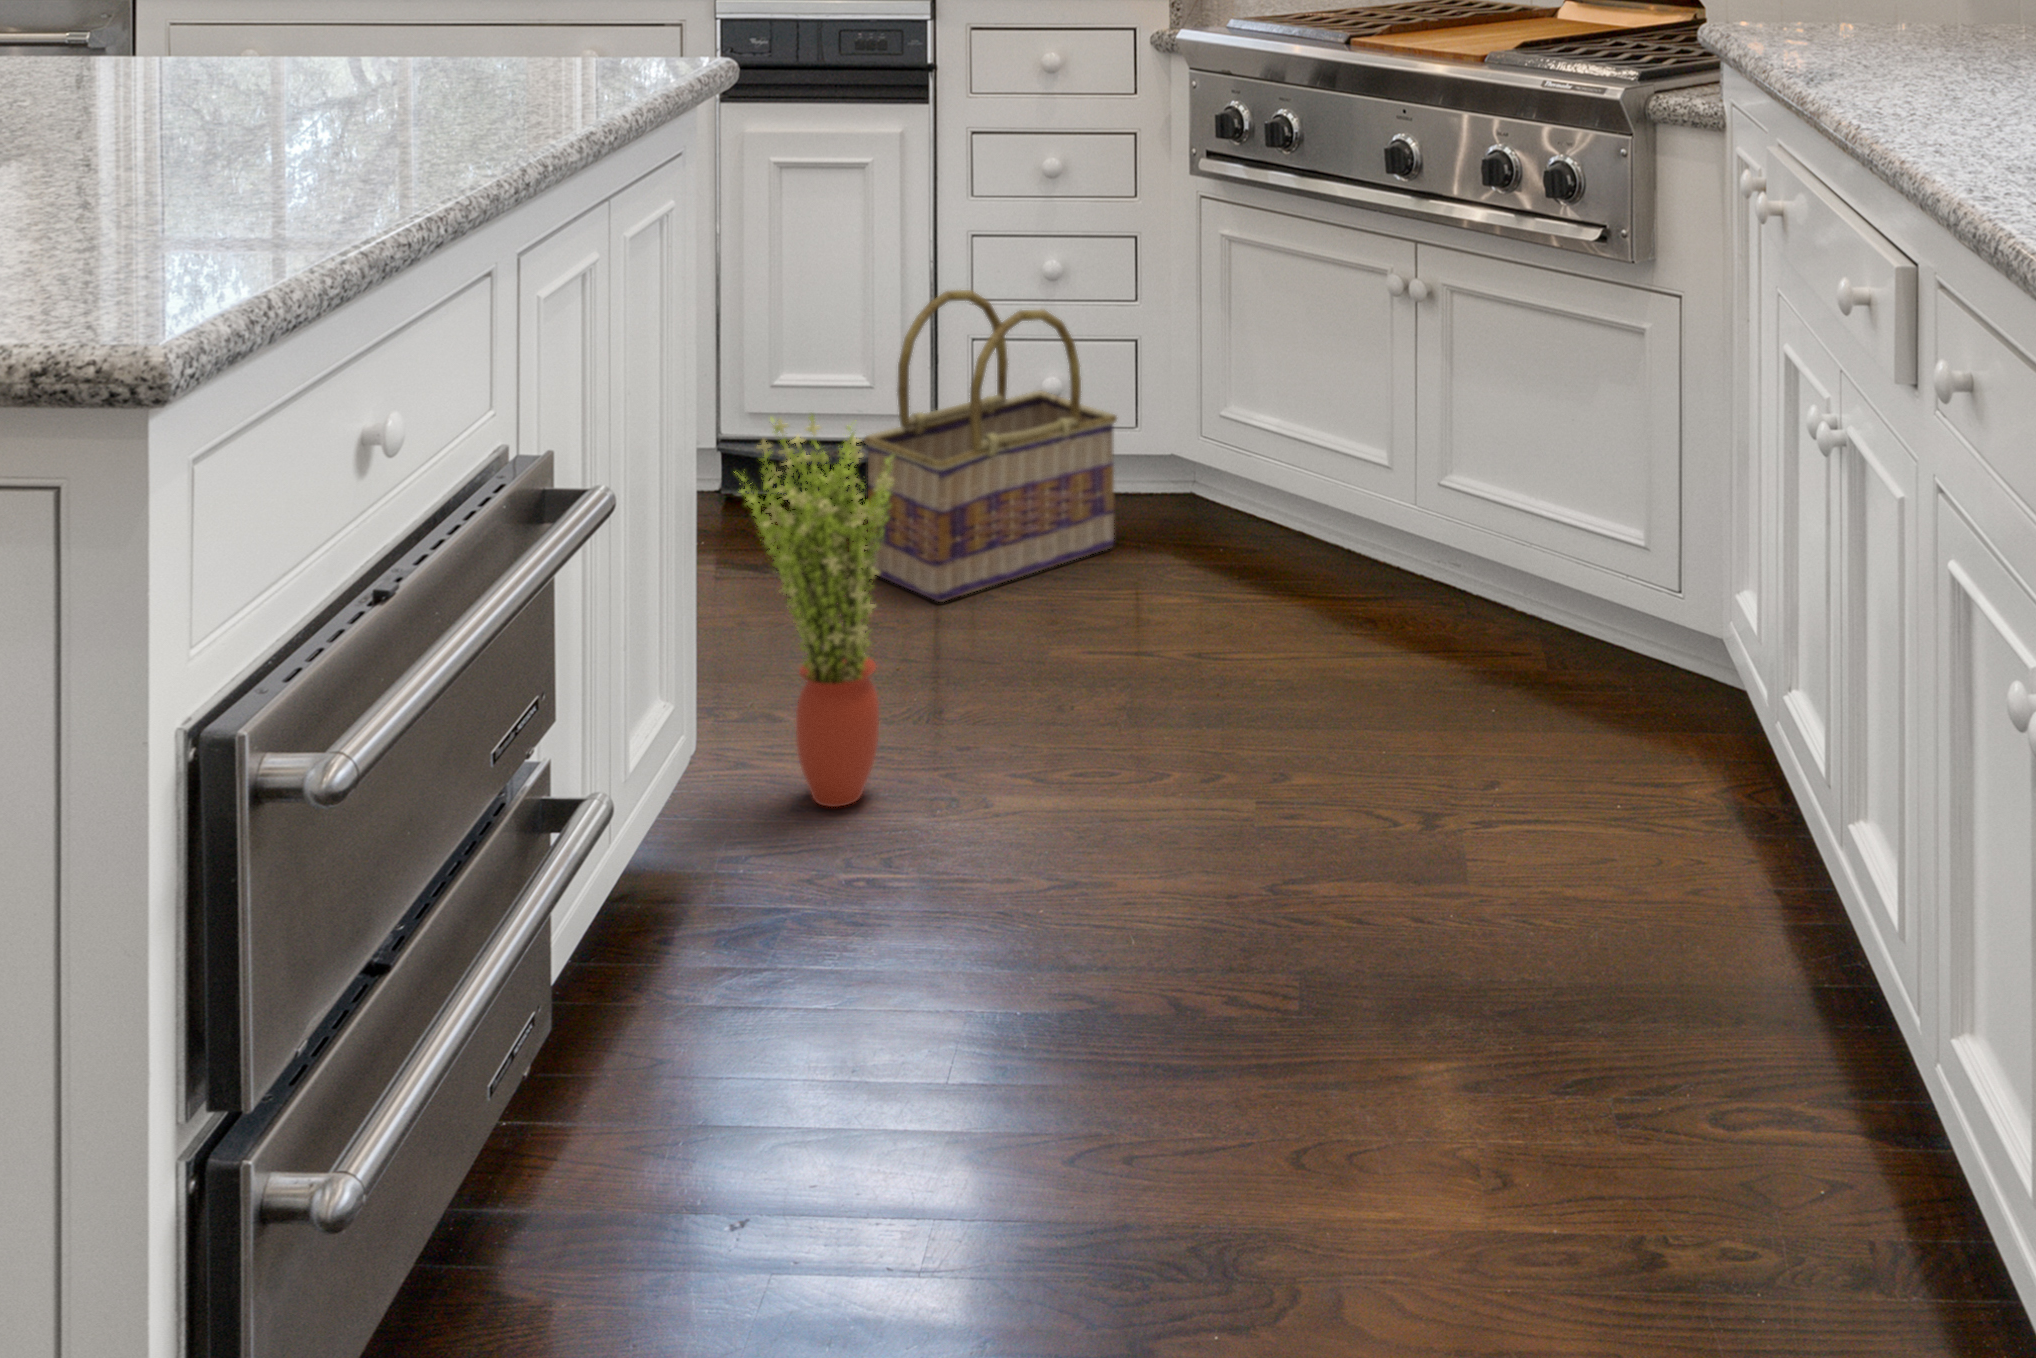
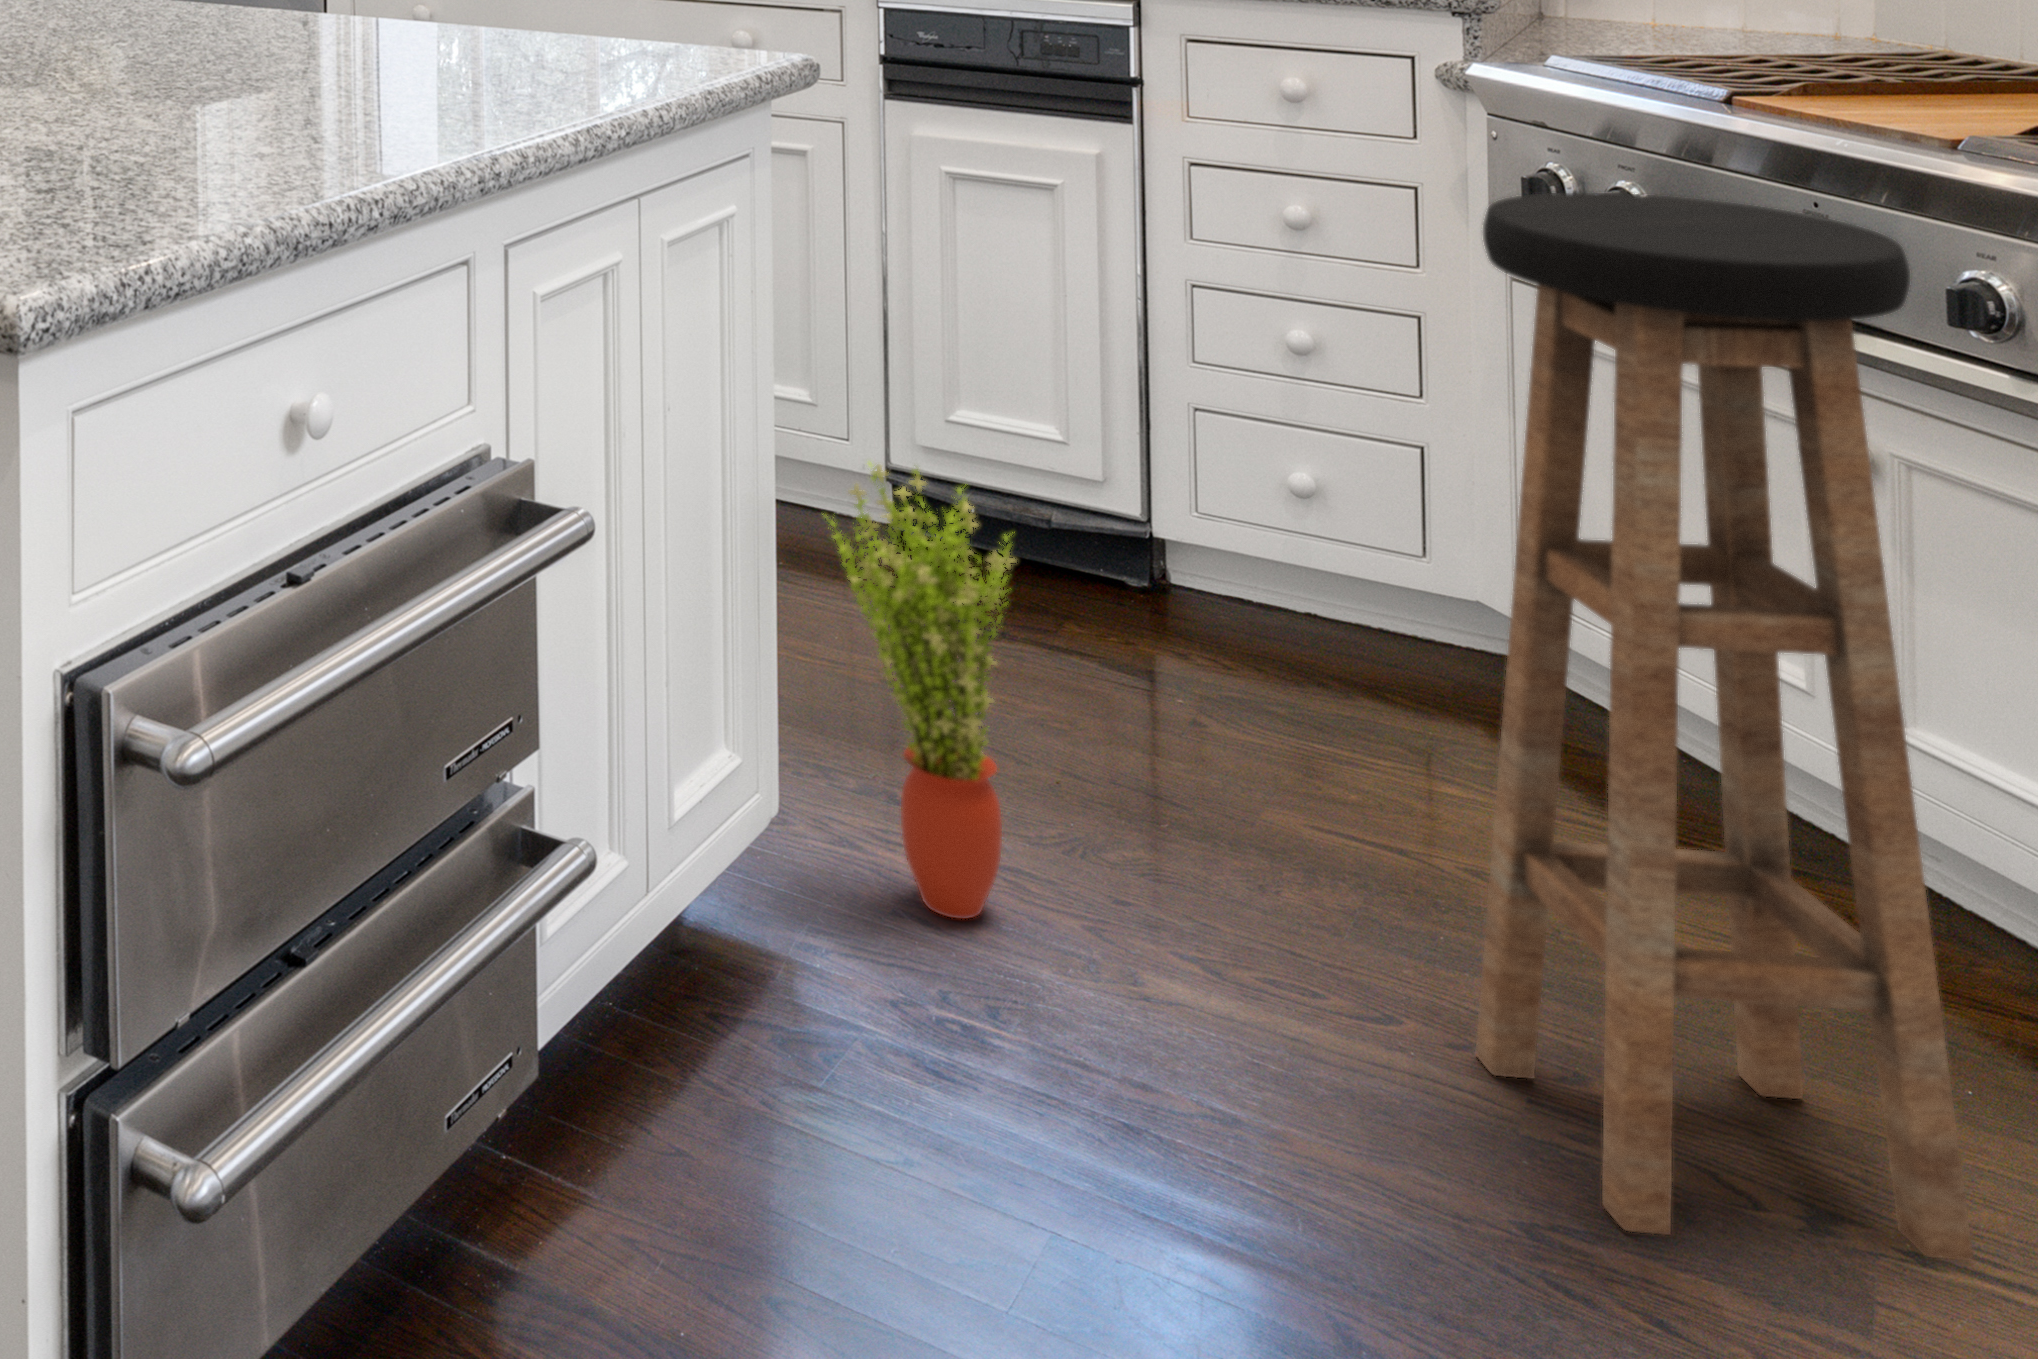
bar stool: none [1225,109,1525,880] -> present [1476,193,1973,1260]
basket: present [864,290,1117,602] -> none [1044,349,1387,712]

